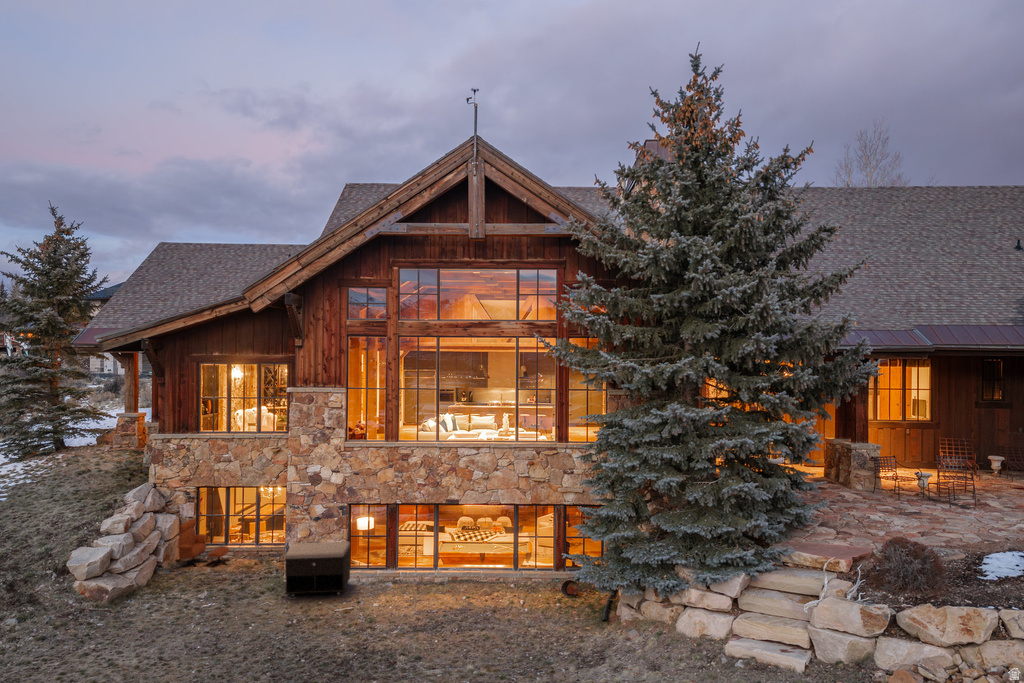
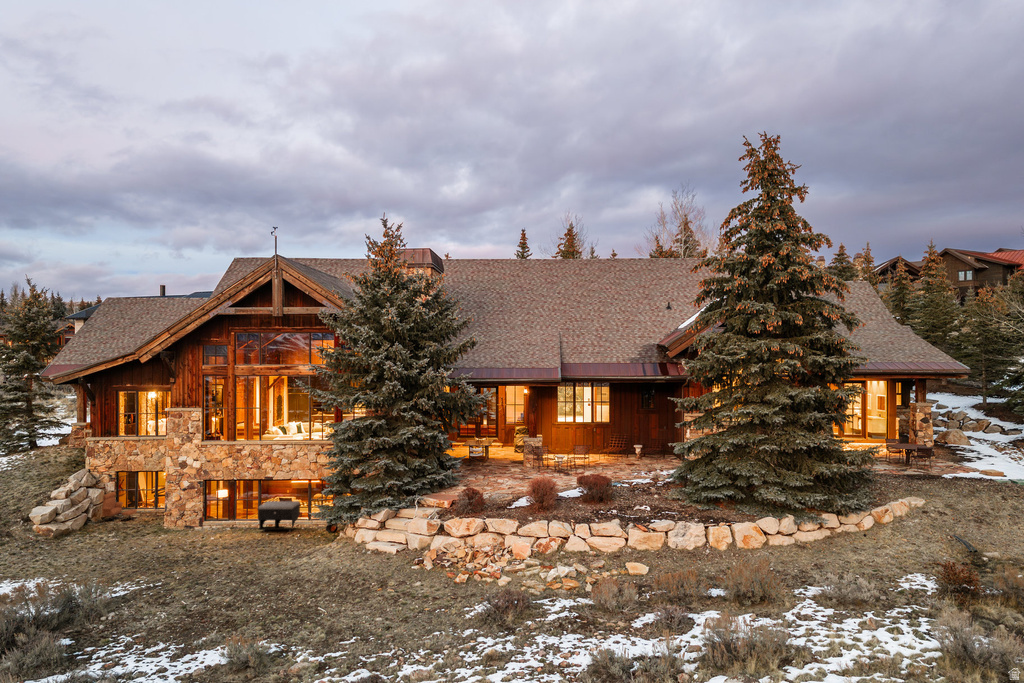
storage bench: present [285,542,350,596] -> present [258,501,300,531]

